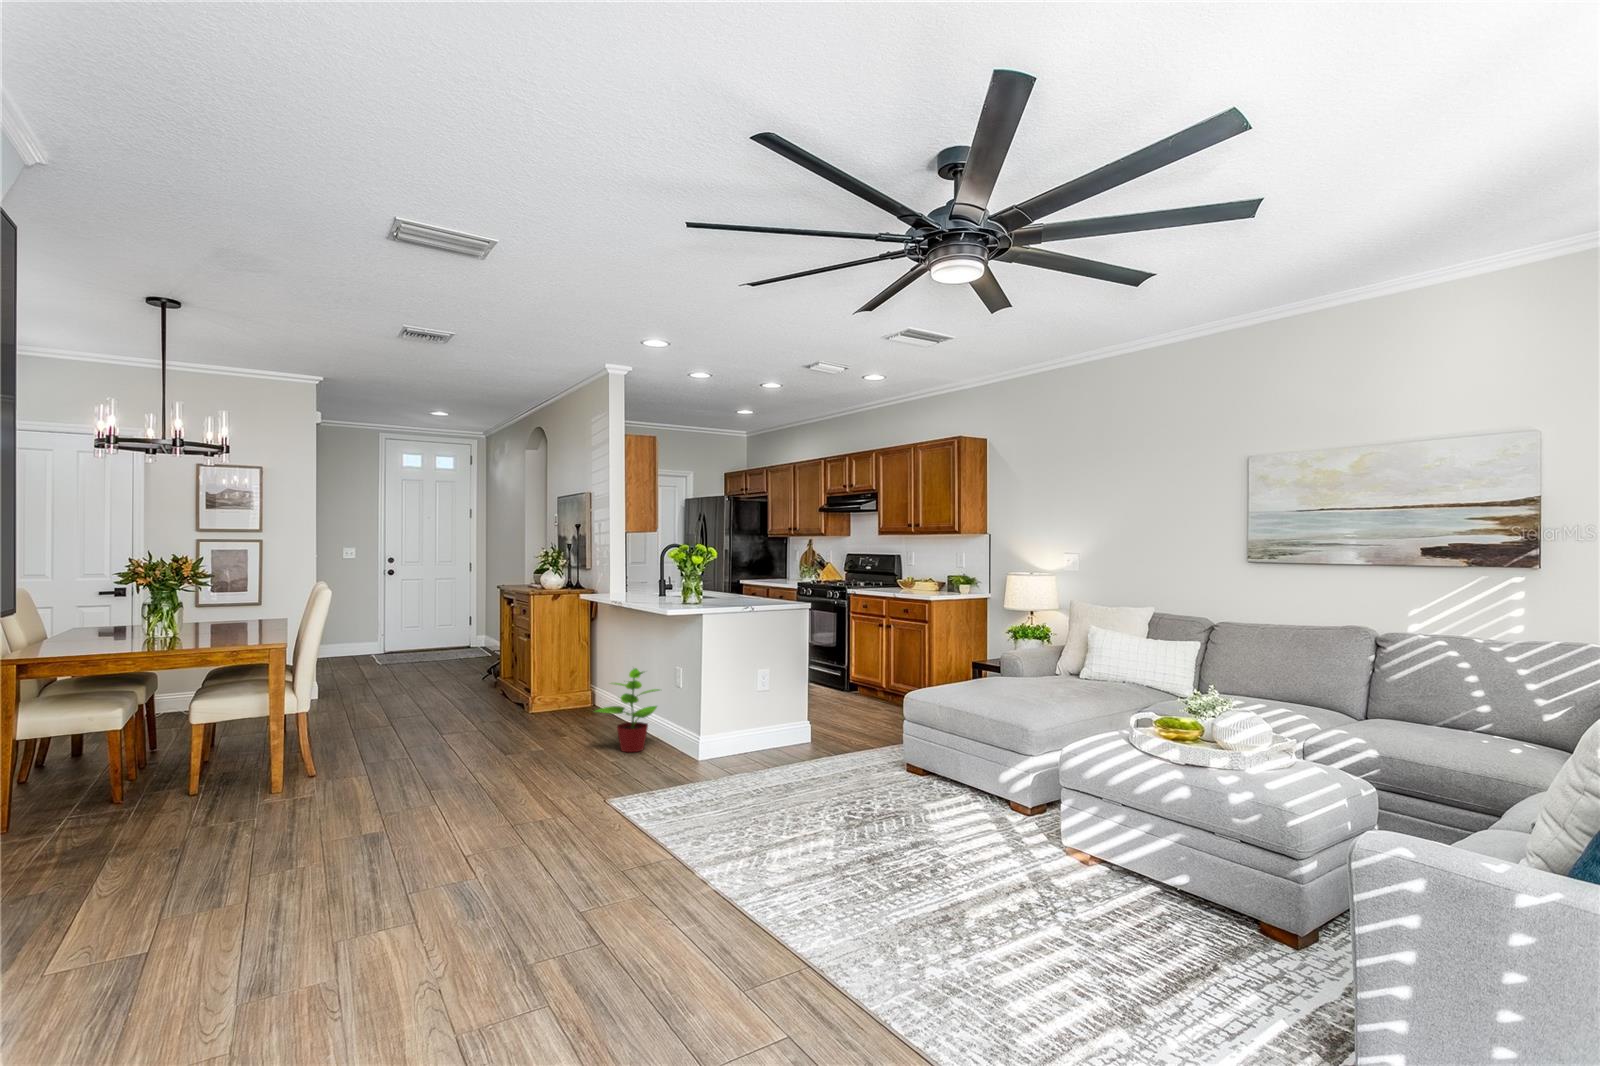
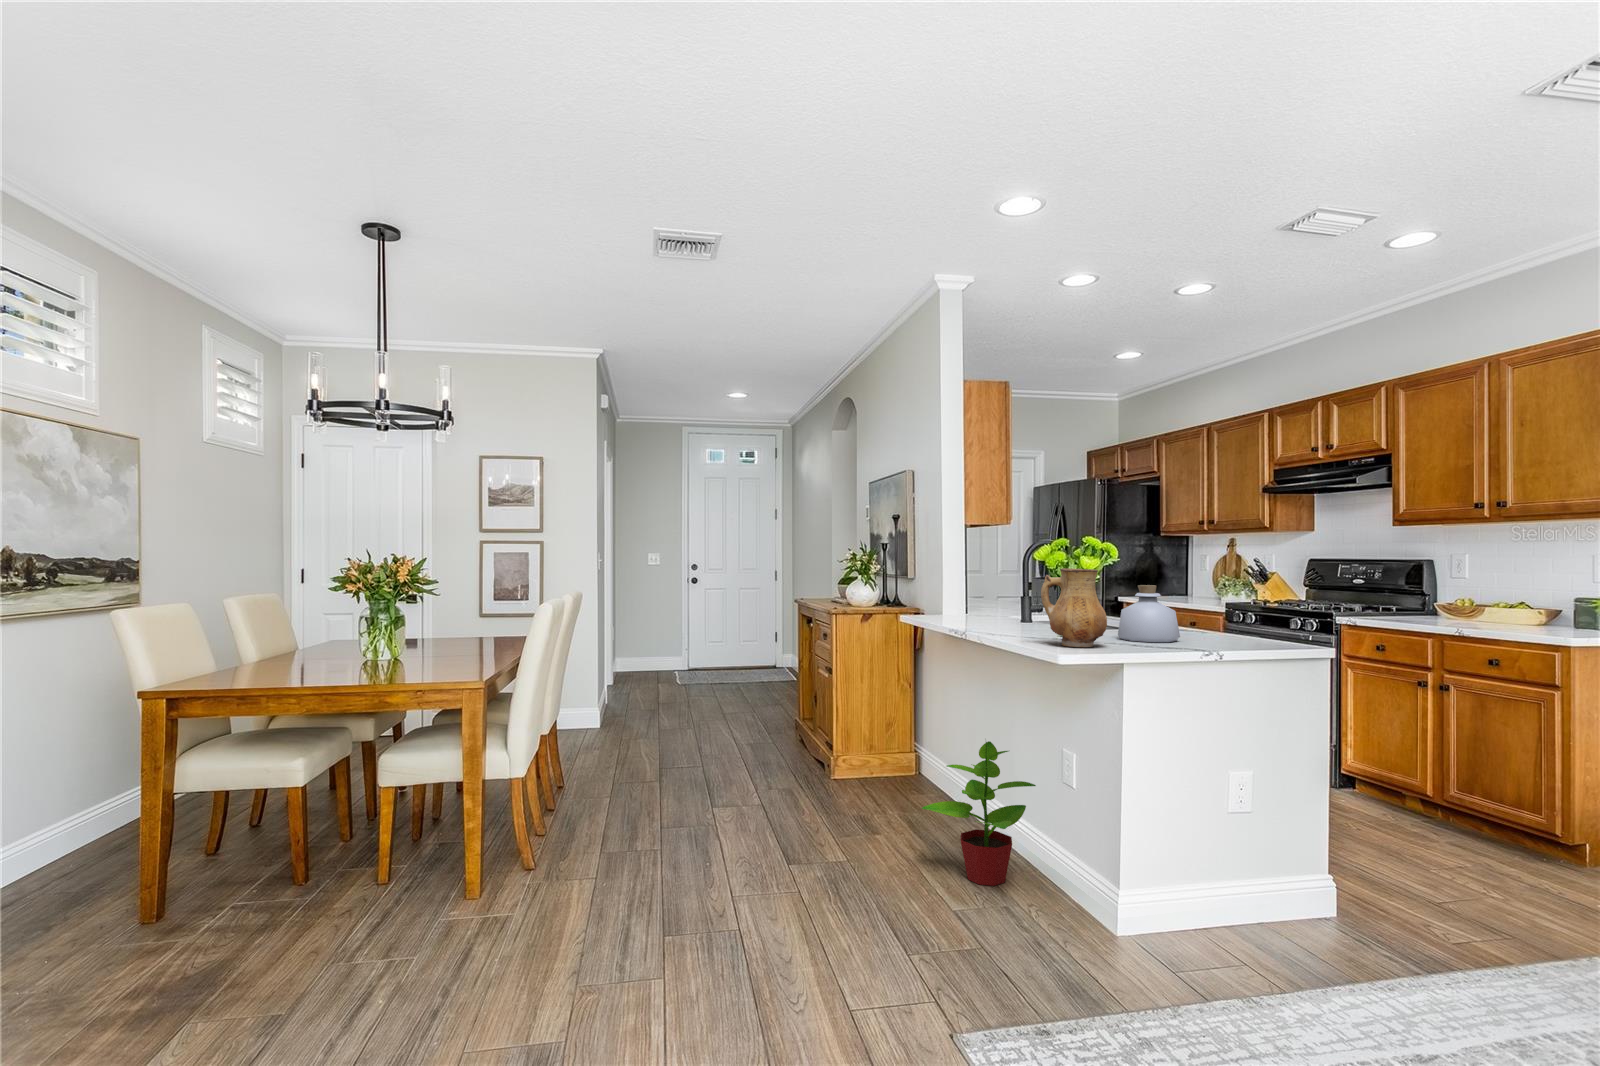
ceramic pitcher: none [664,562,700,607] -> present [1041,568,1107,647]
bottle: none [710,571,742,603] -> present [1118,585,1180,642]

